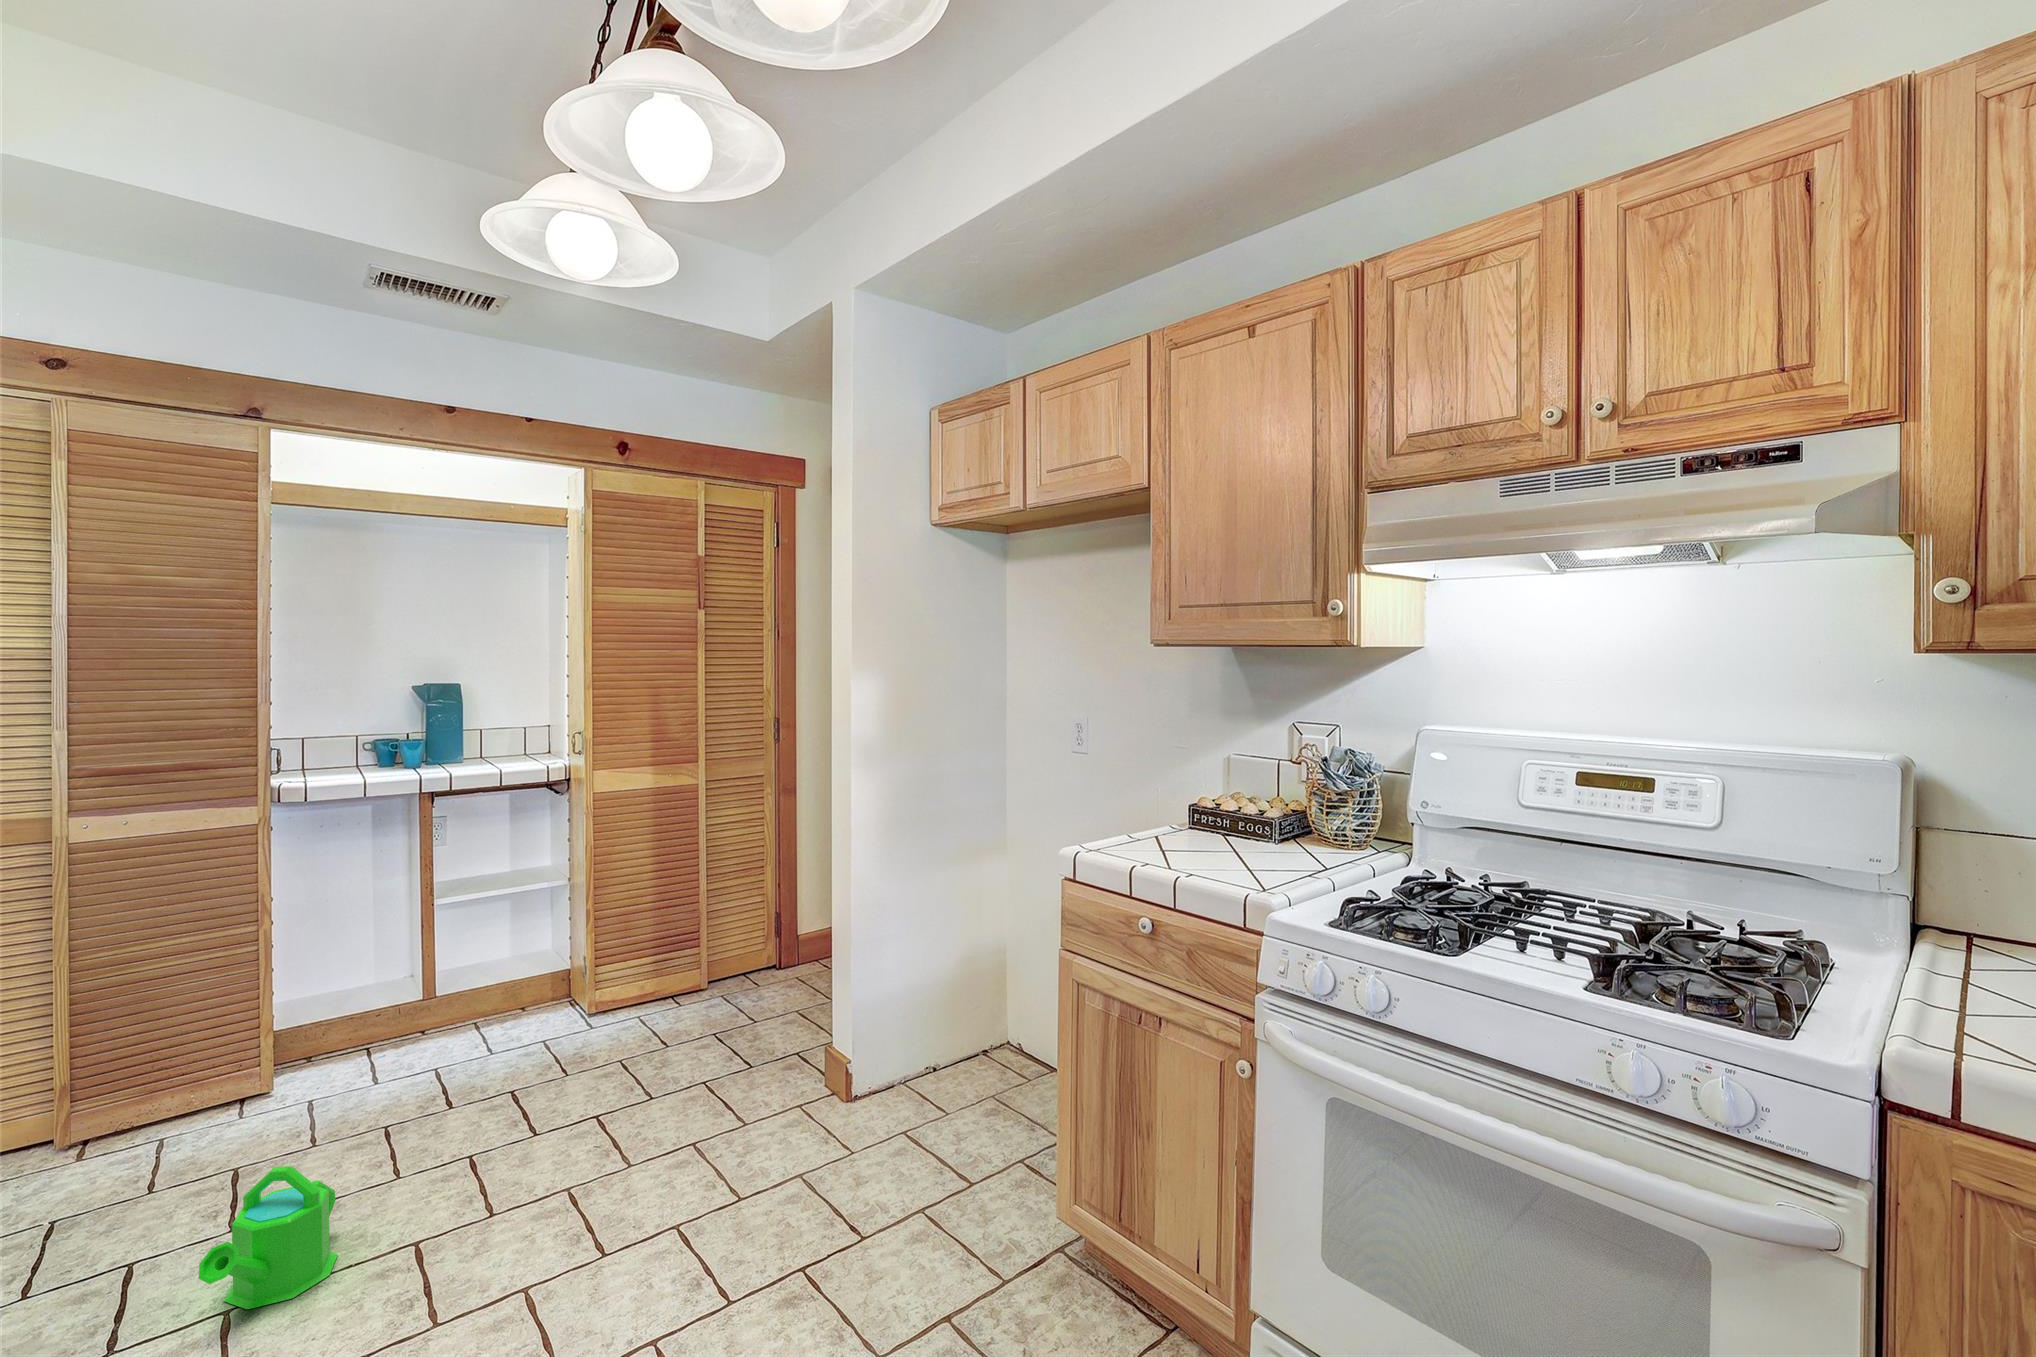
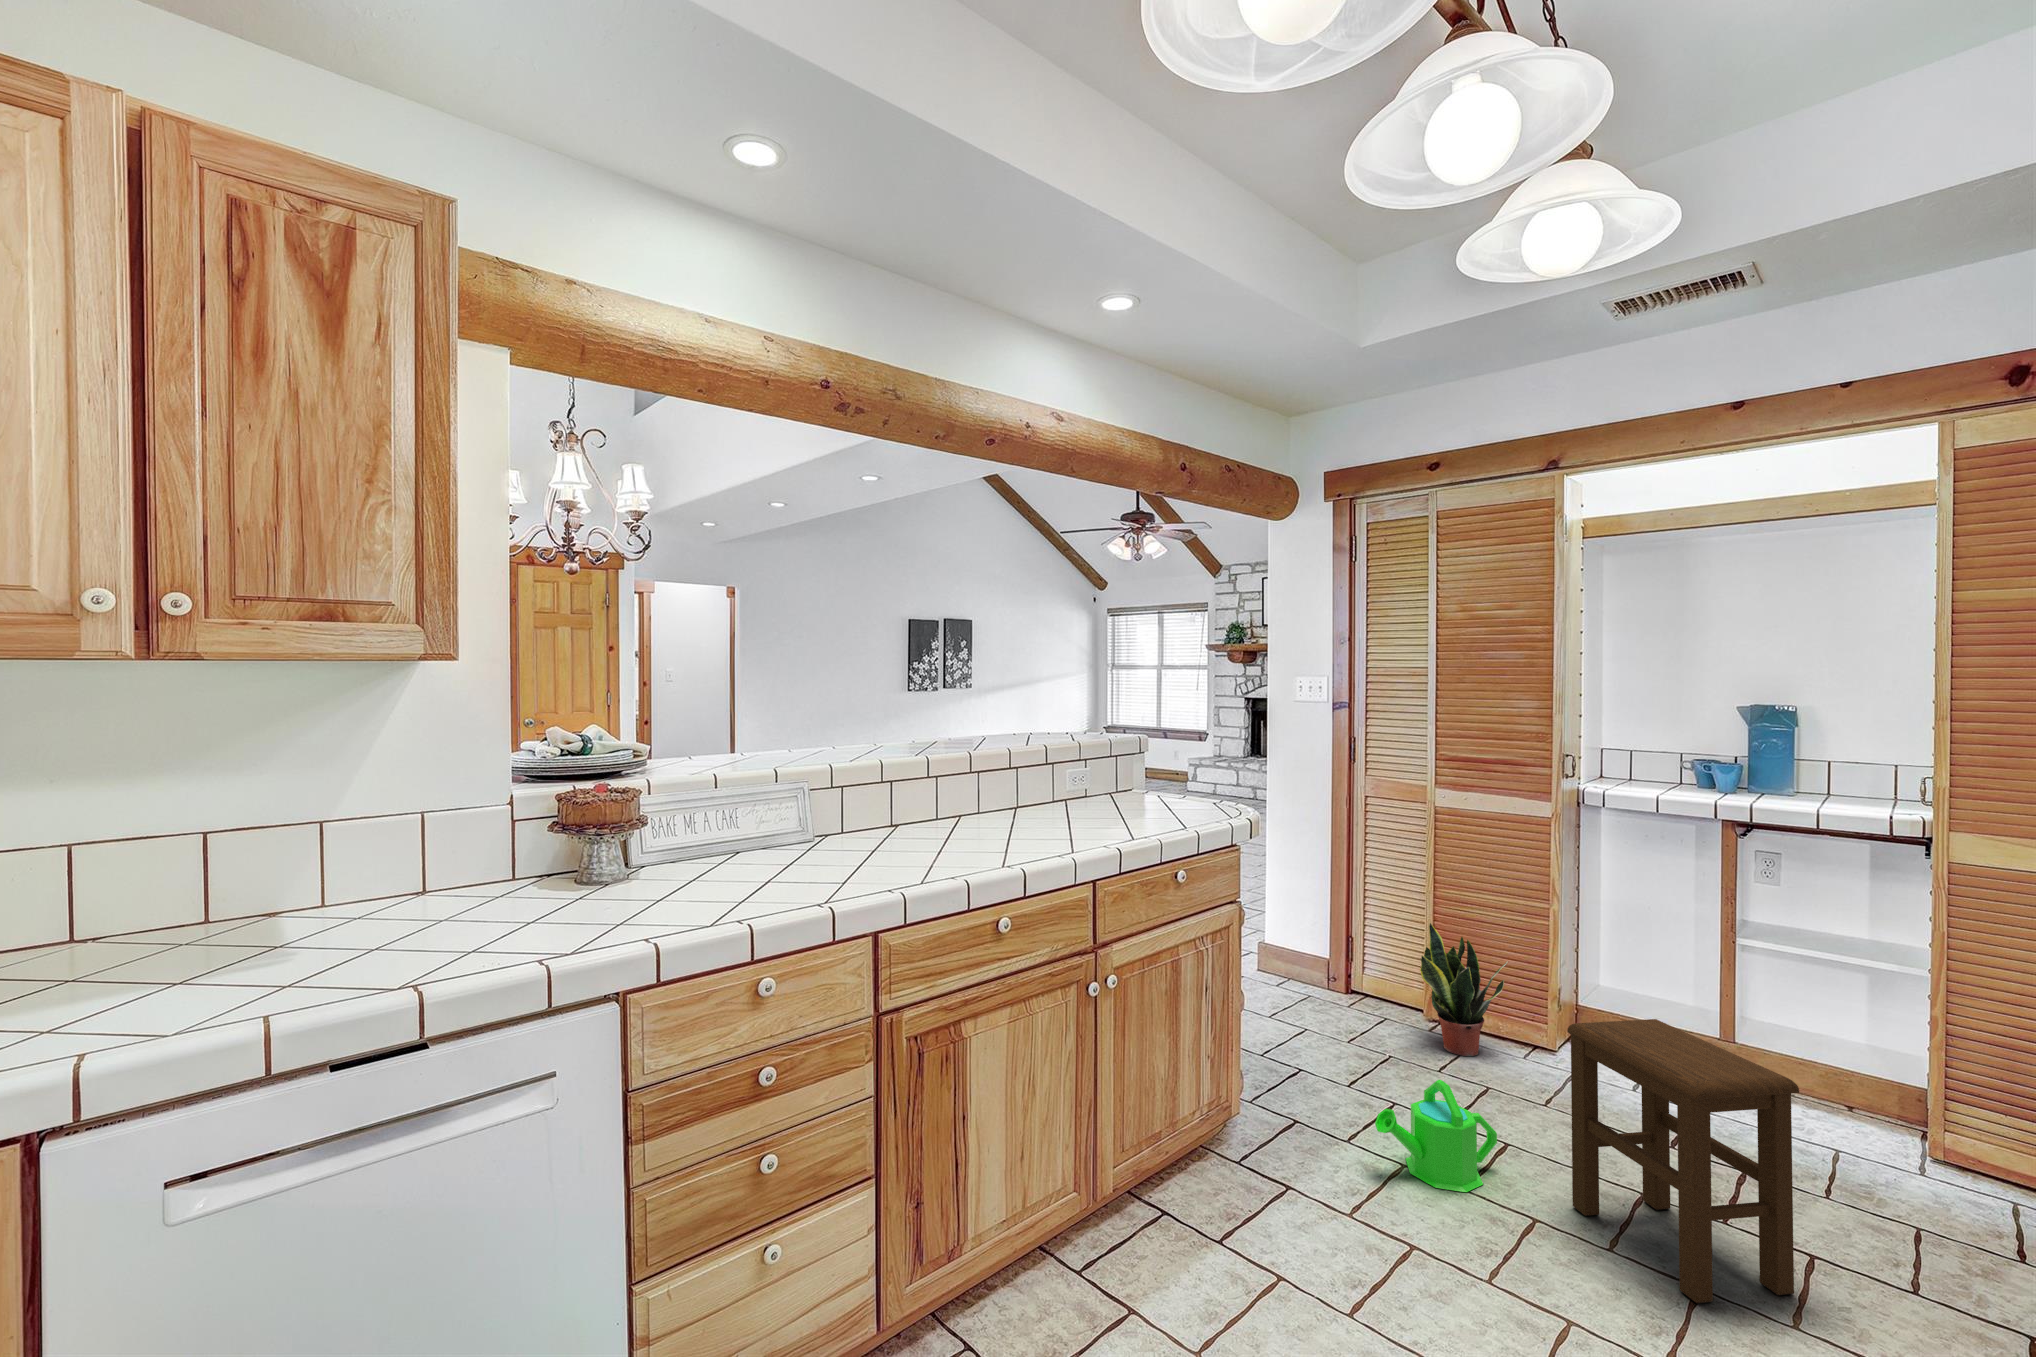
stool: none [427,980,616,1207] -> present [1567,1019,1799,1303]
potted plant: none [76,1002,225,1165] -> present [1420,923,1508,1056]

